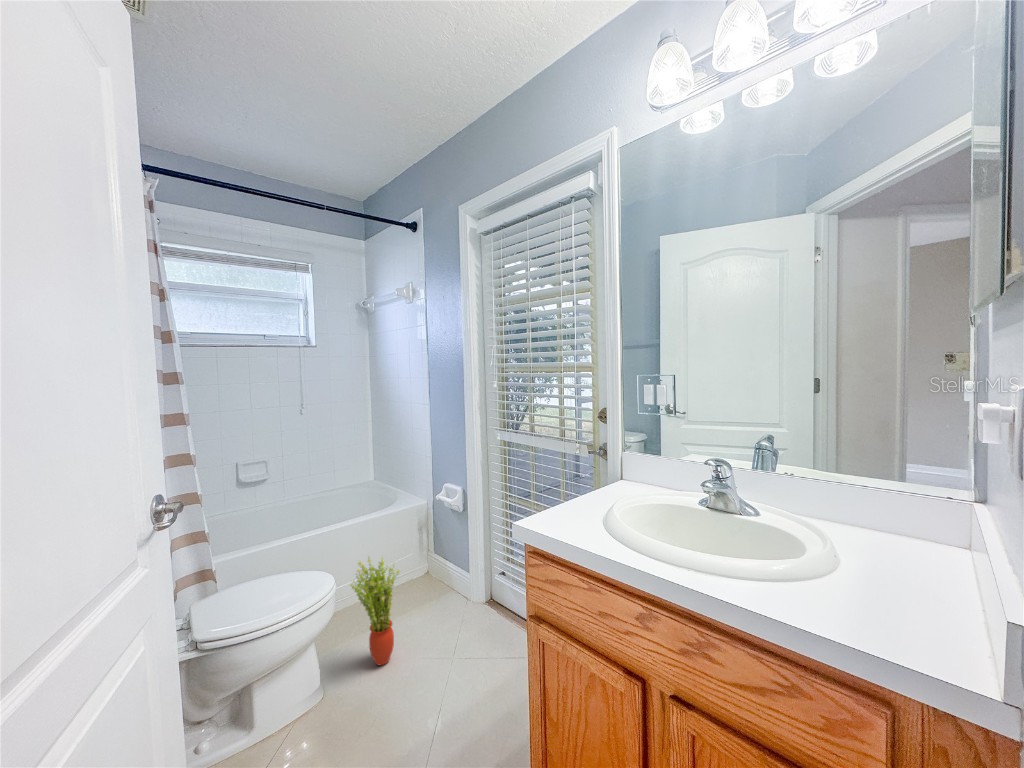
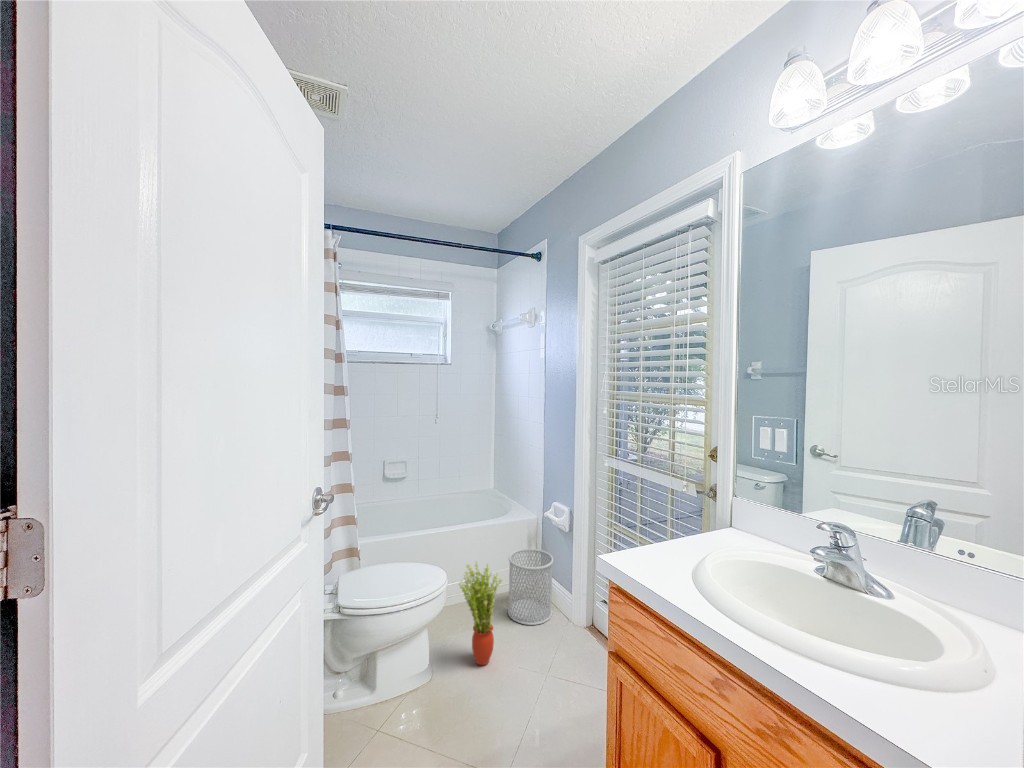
wastebasket: none [402,533,451,612] -> present [508,549,553,625]

